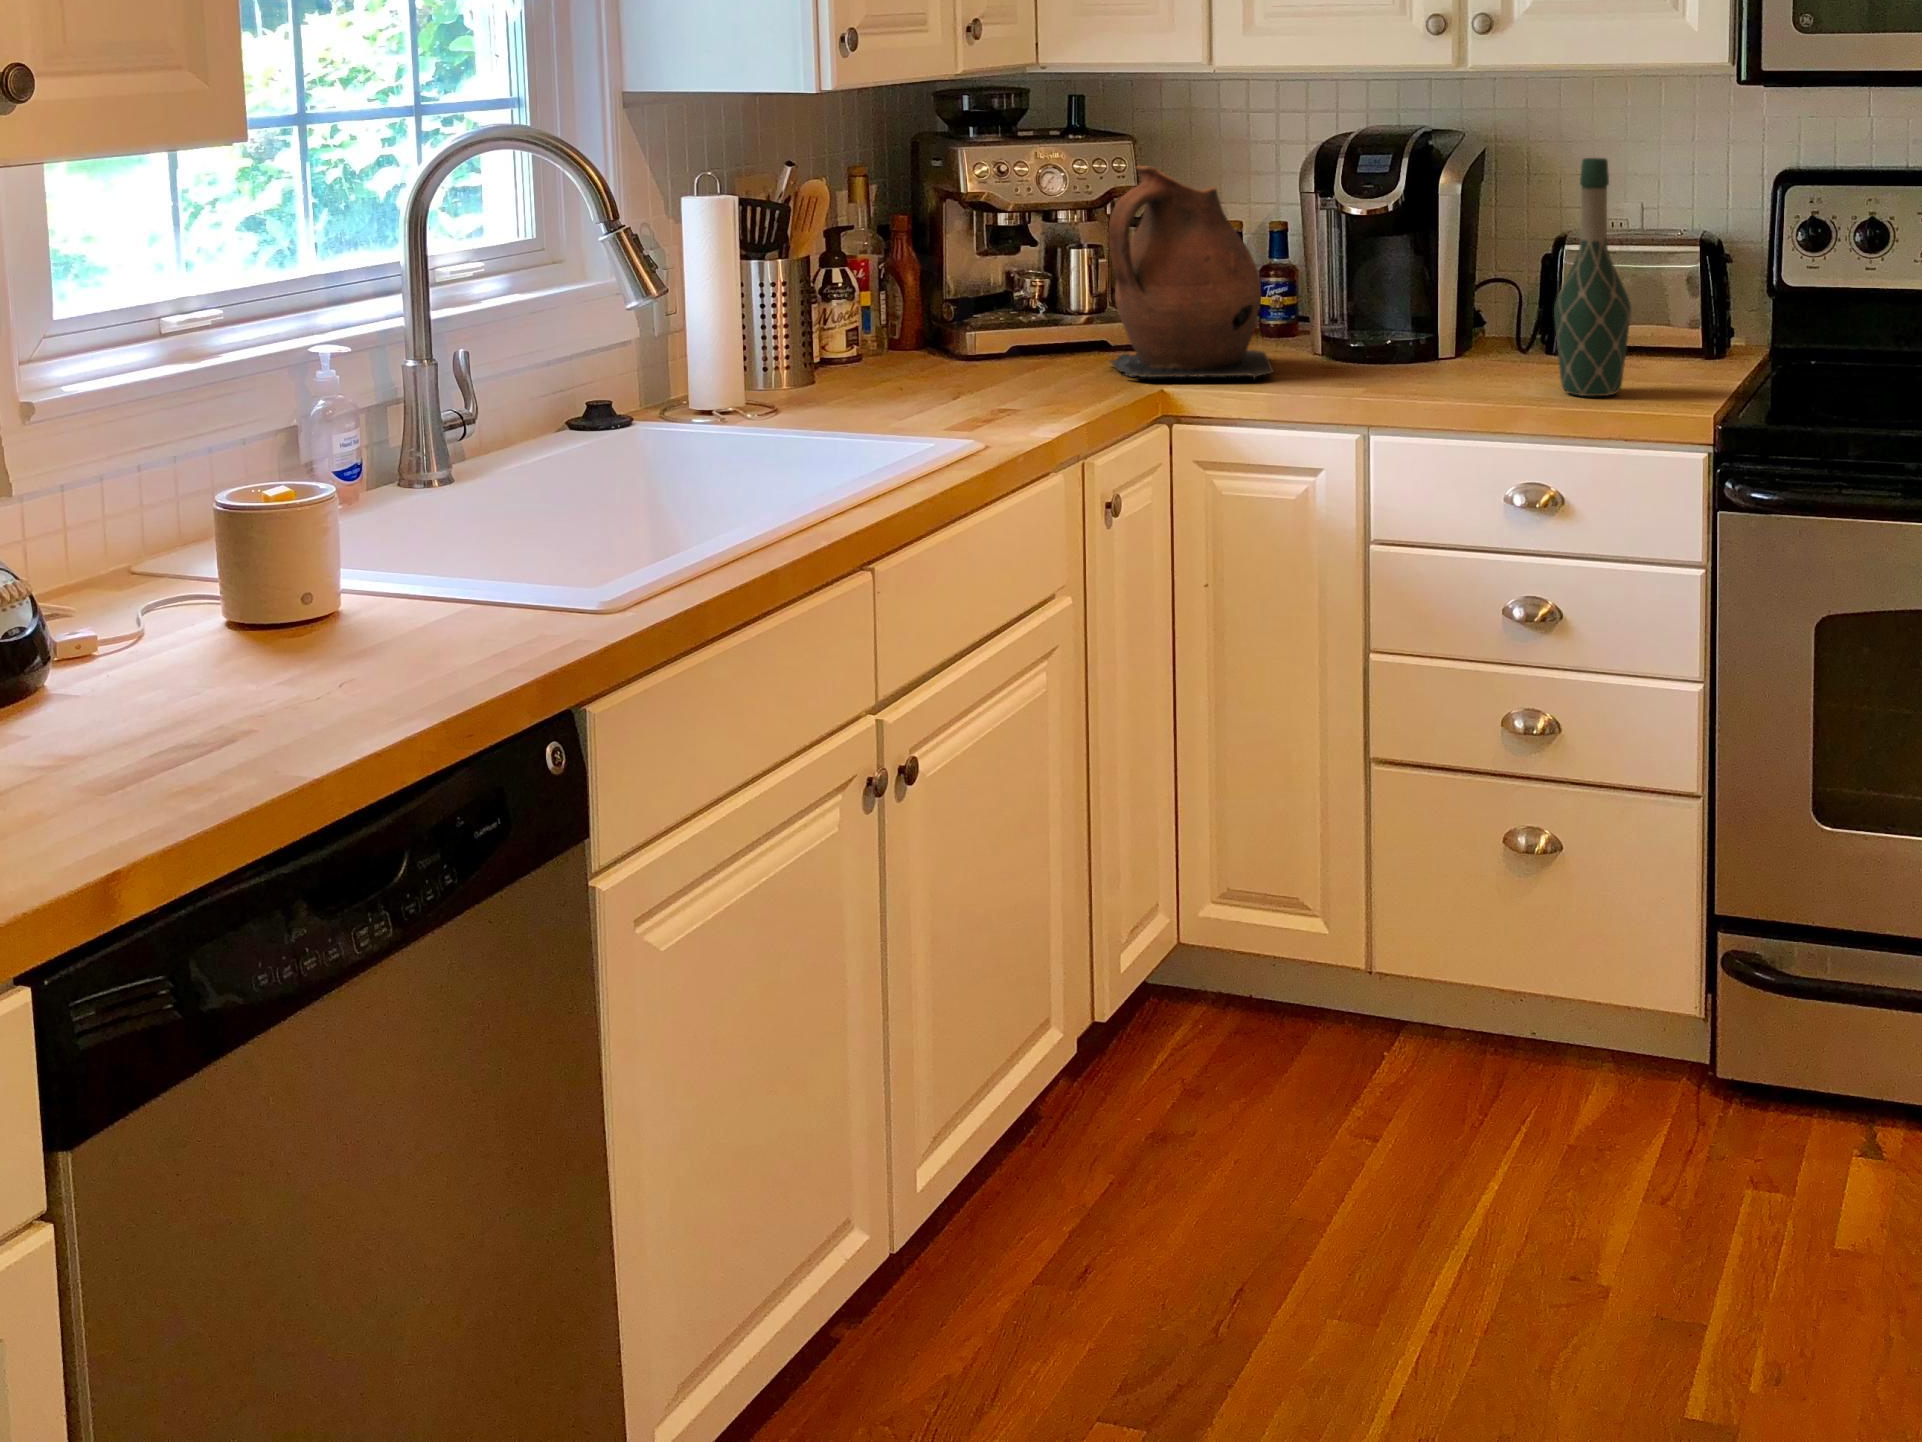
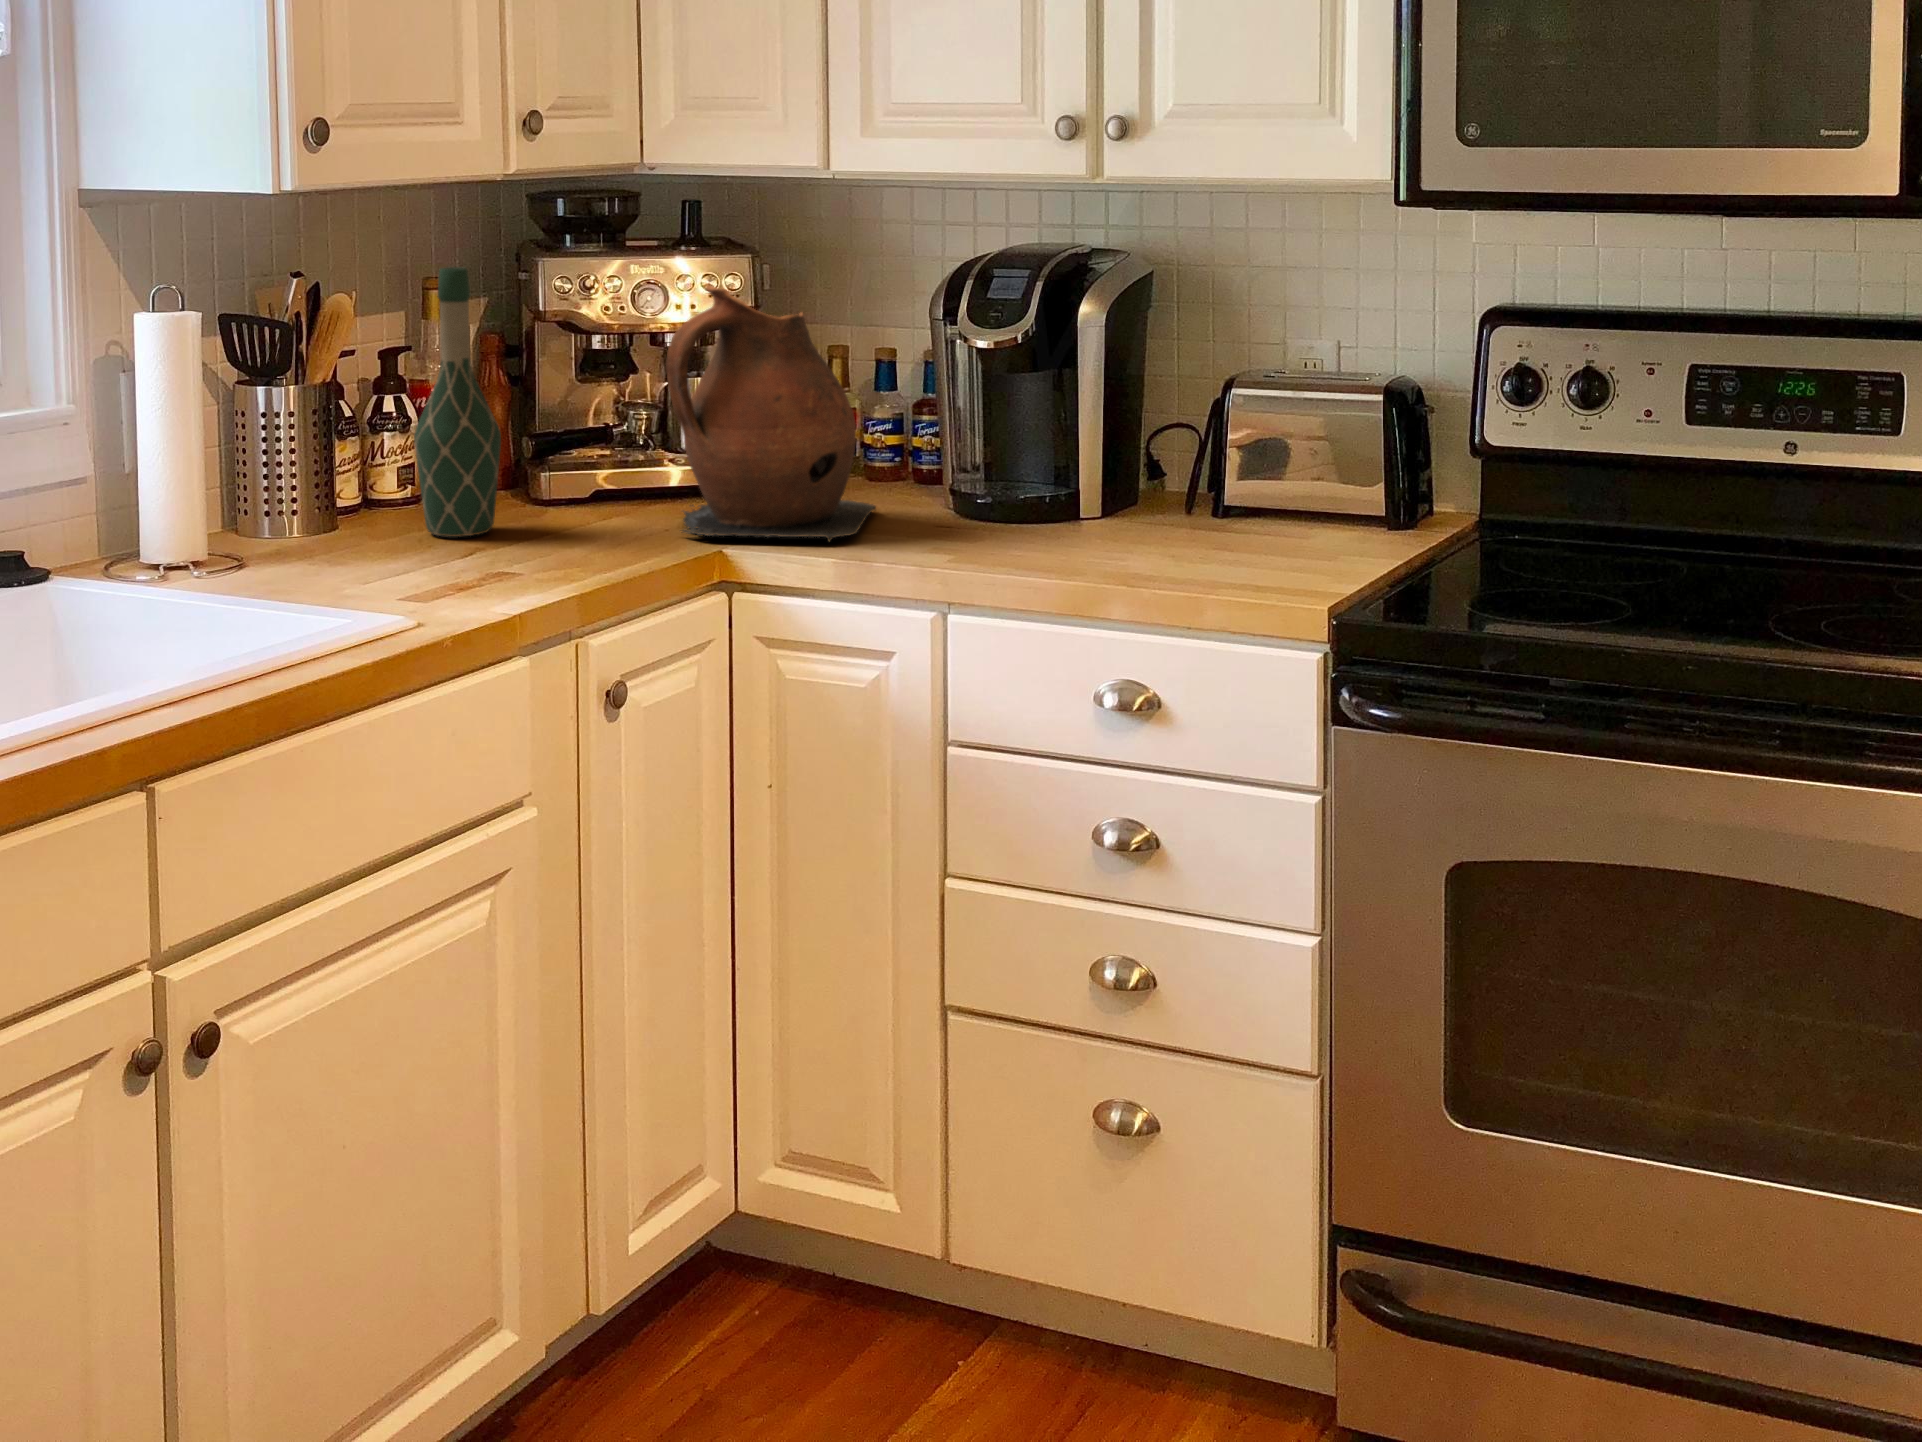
wine bottle: present [1554,158,1631,396] -> present [414,267,501,537]

